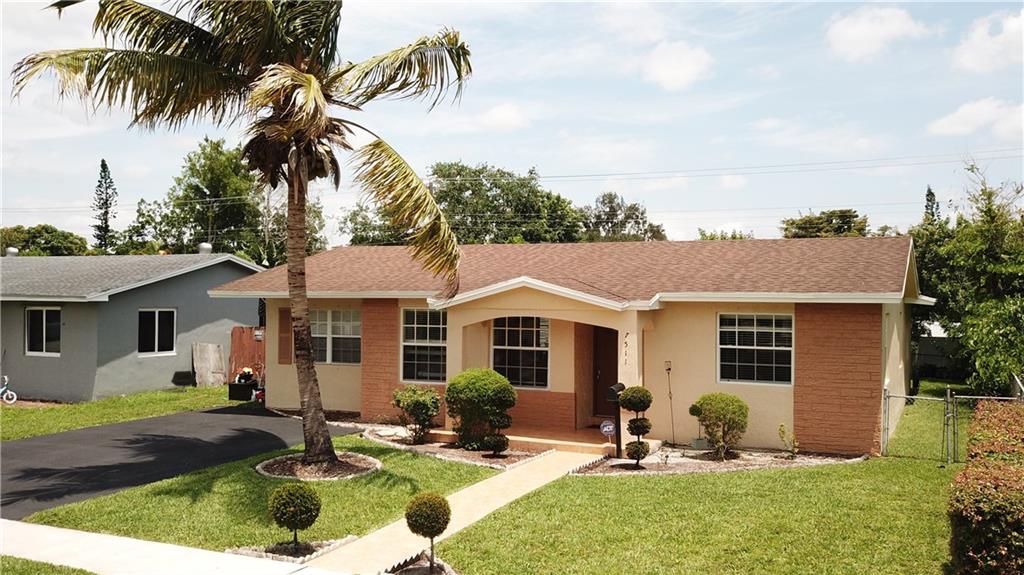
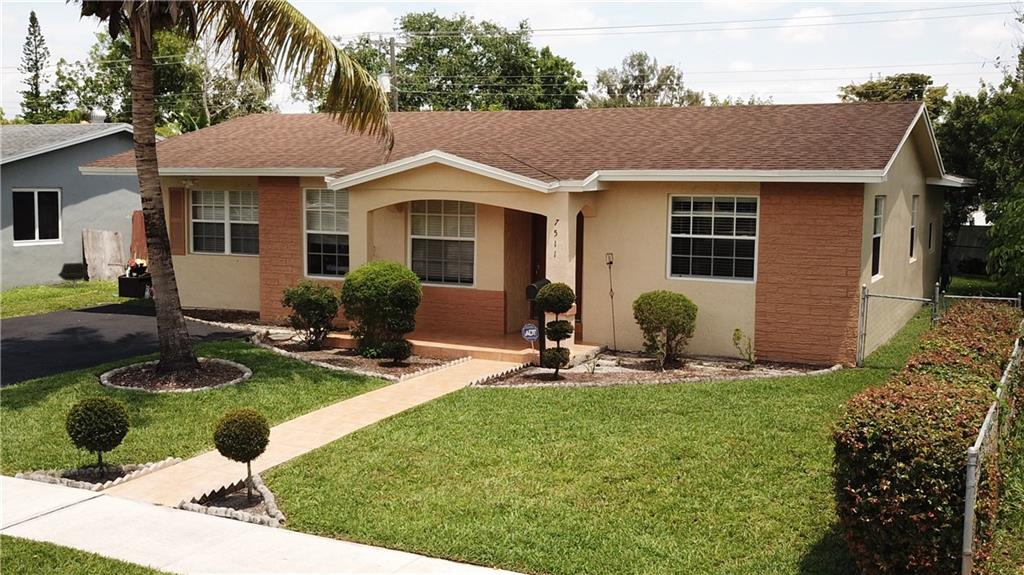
potted tree: present [689,404,708,450] -> none [627,303,649,357]

